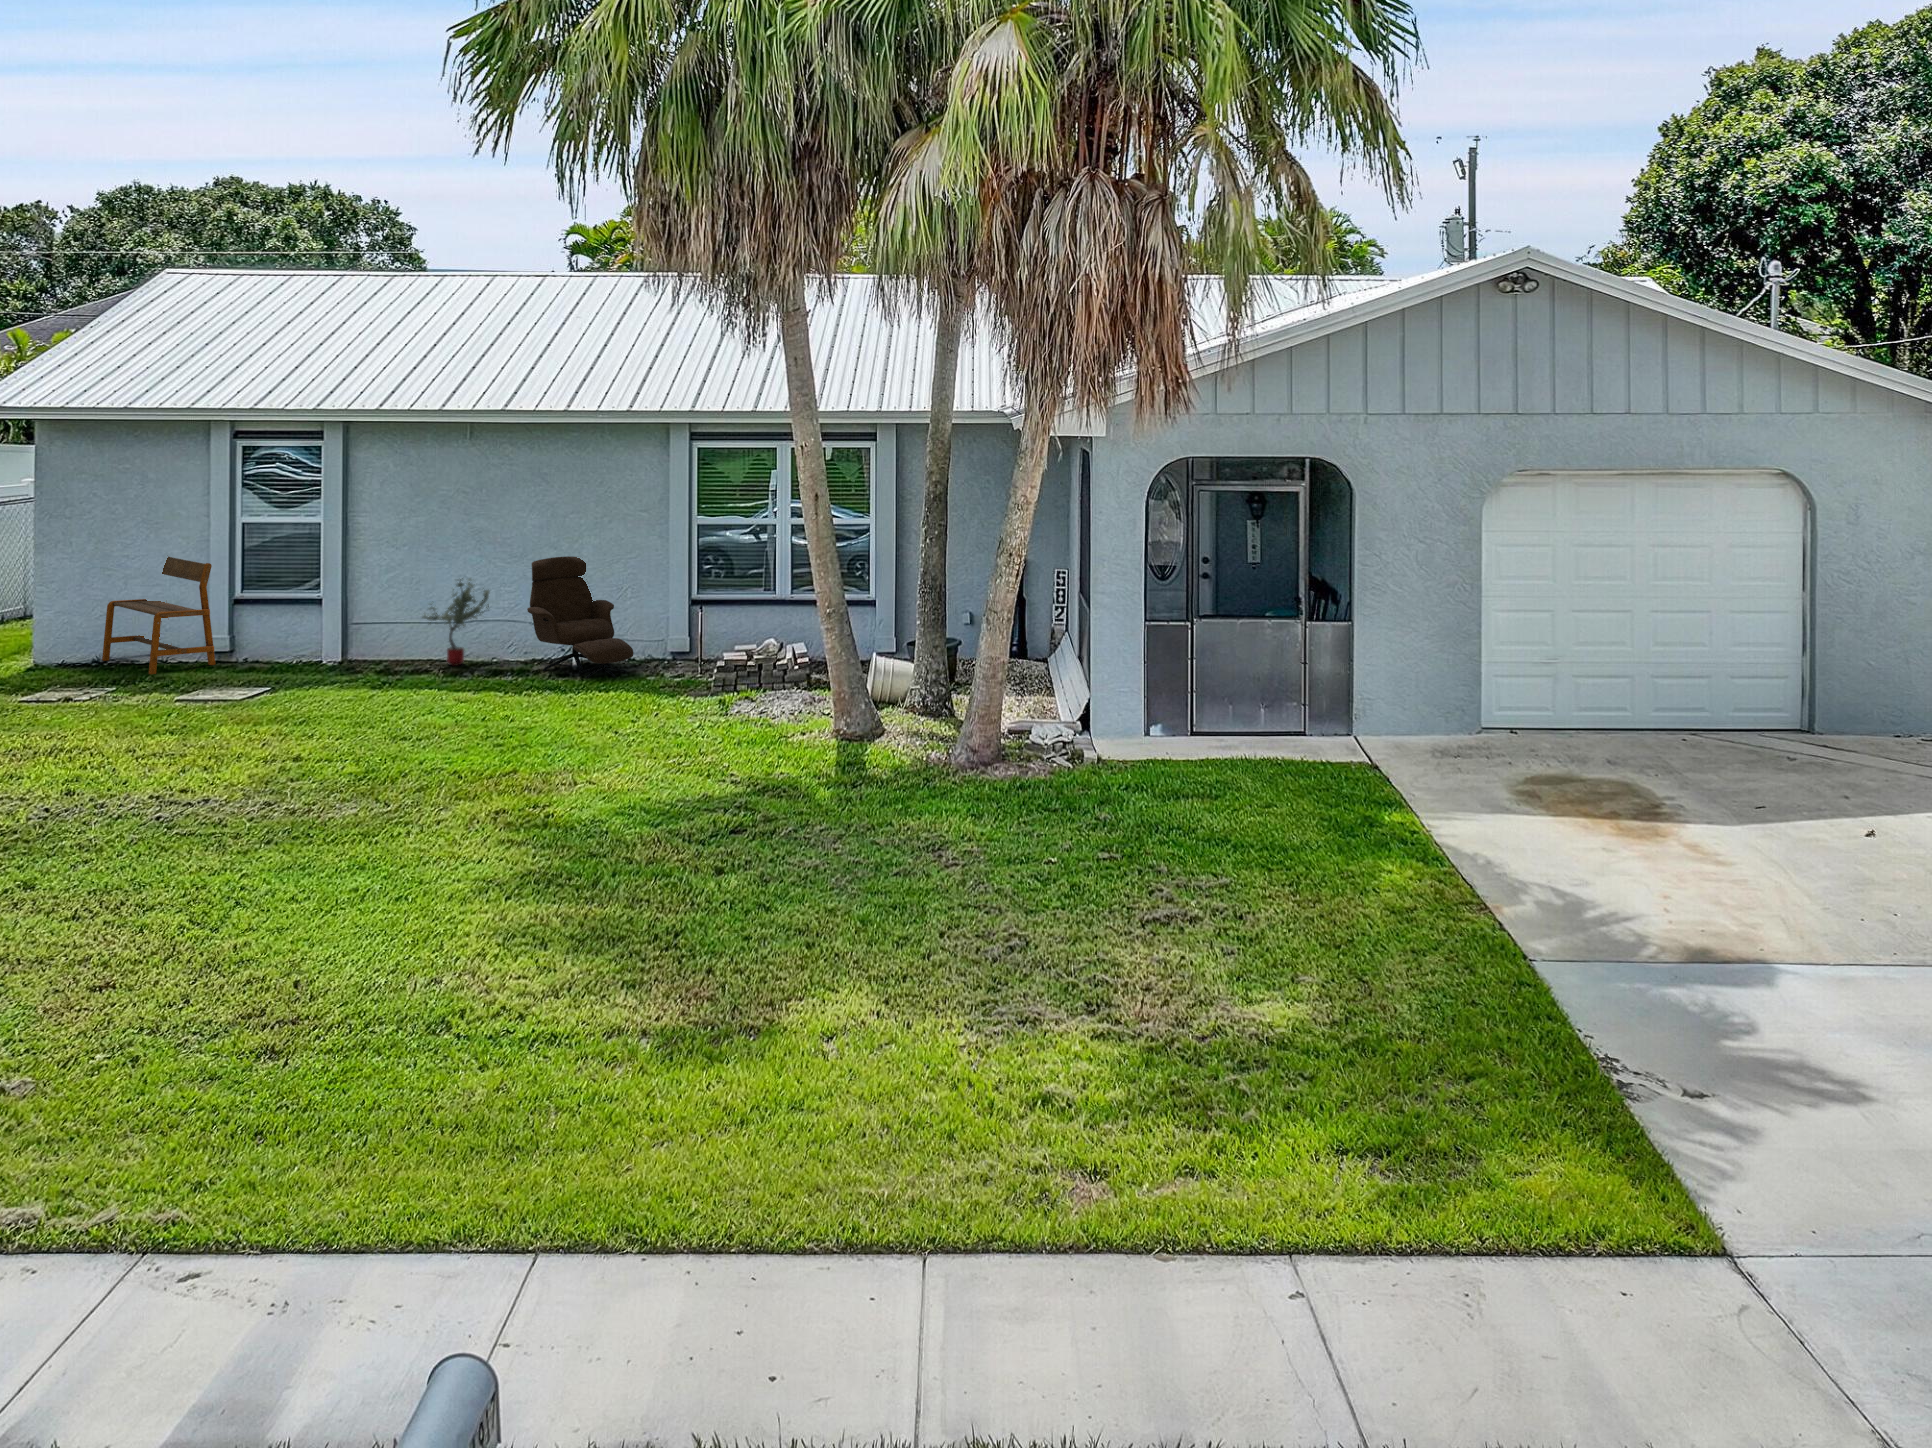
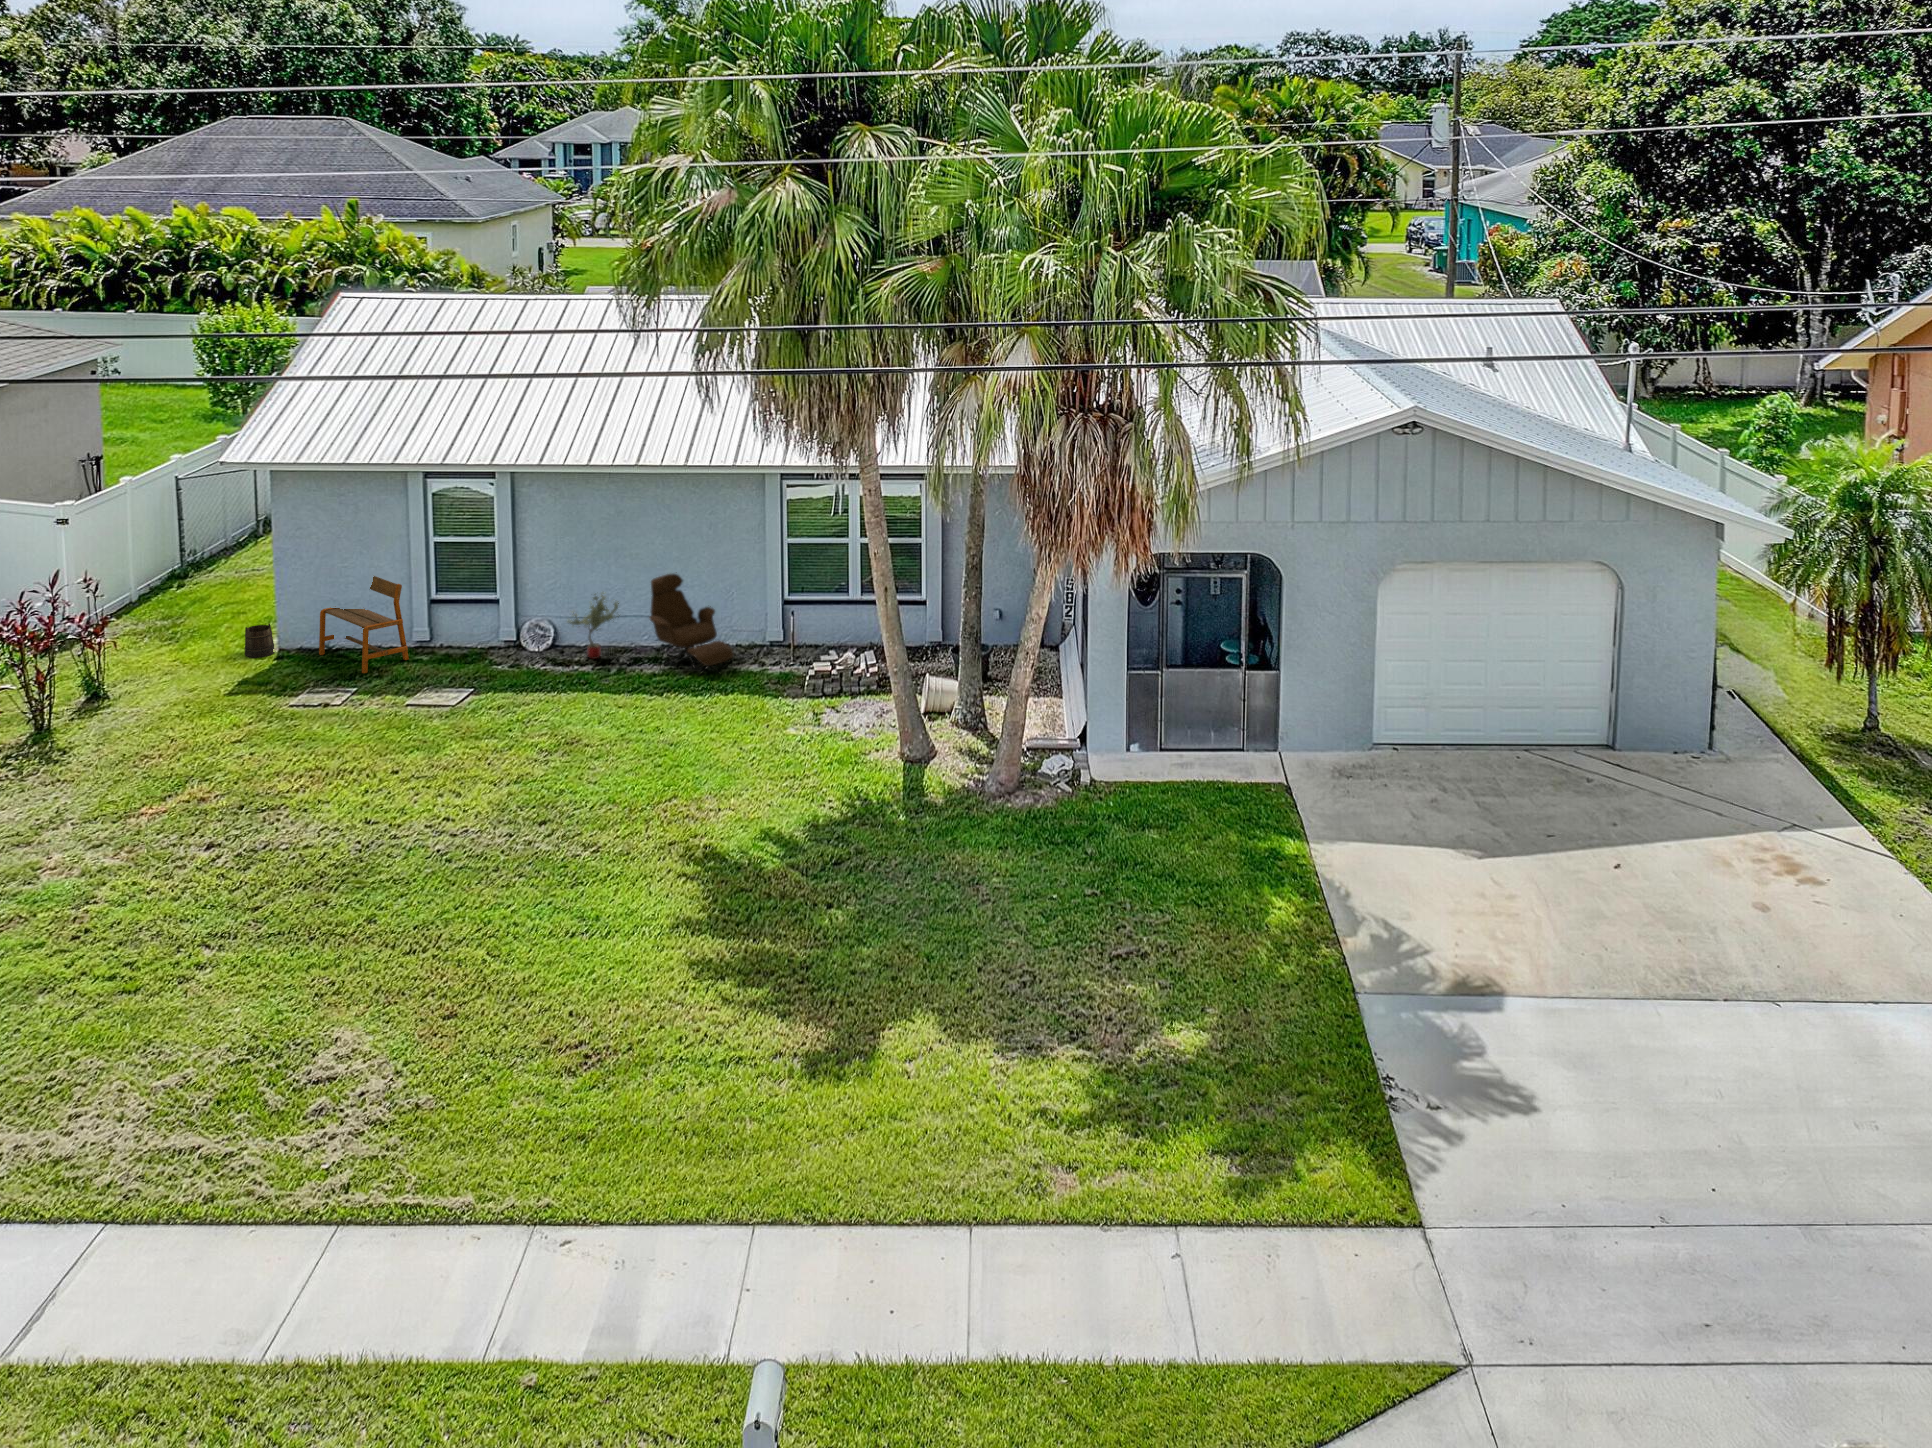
bucket: none [6,620,47,663] -> present [244,624,274,658]

